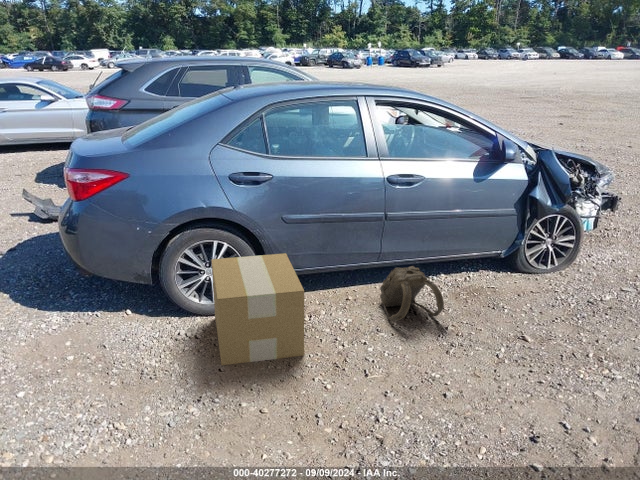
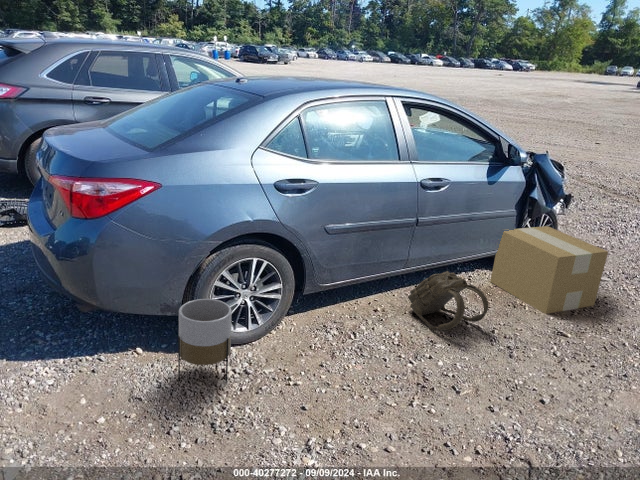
cardboard box: present [212,253,304,365] -> present [491,226,608,314]
planter: none [136,272,183,342] -> present [178,299,232,382]

